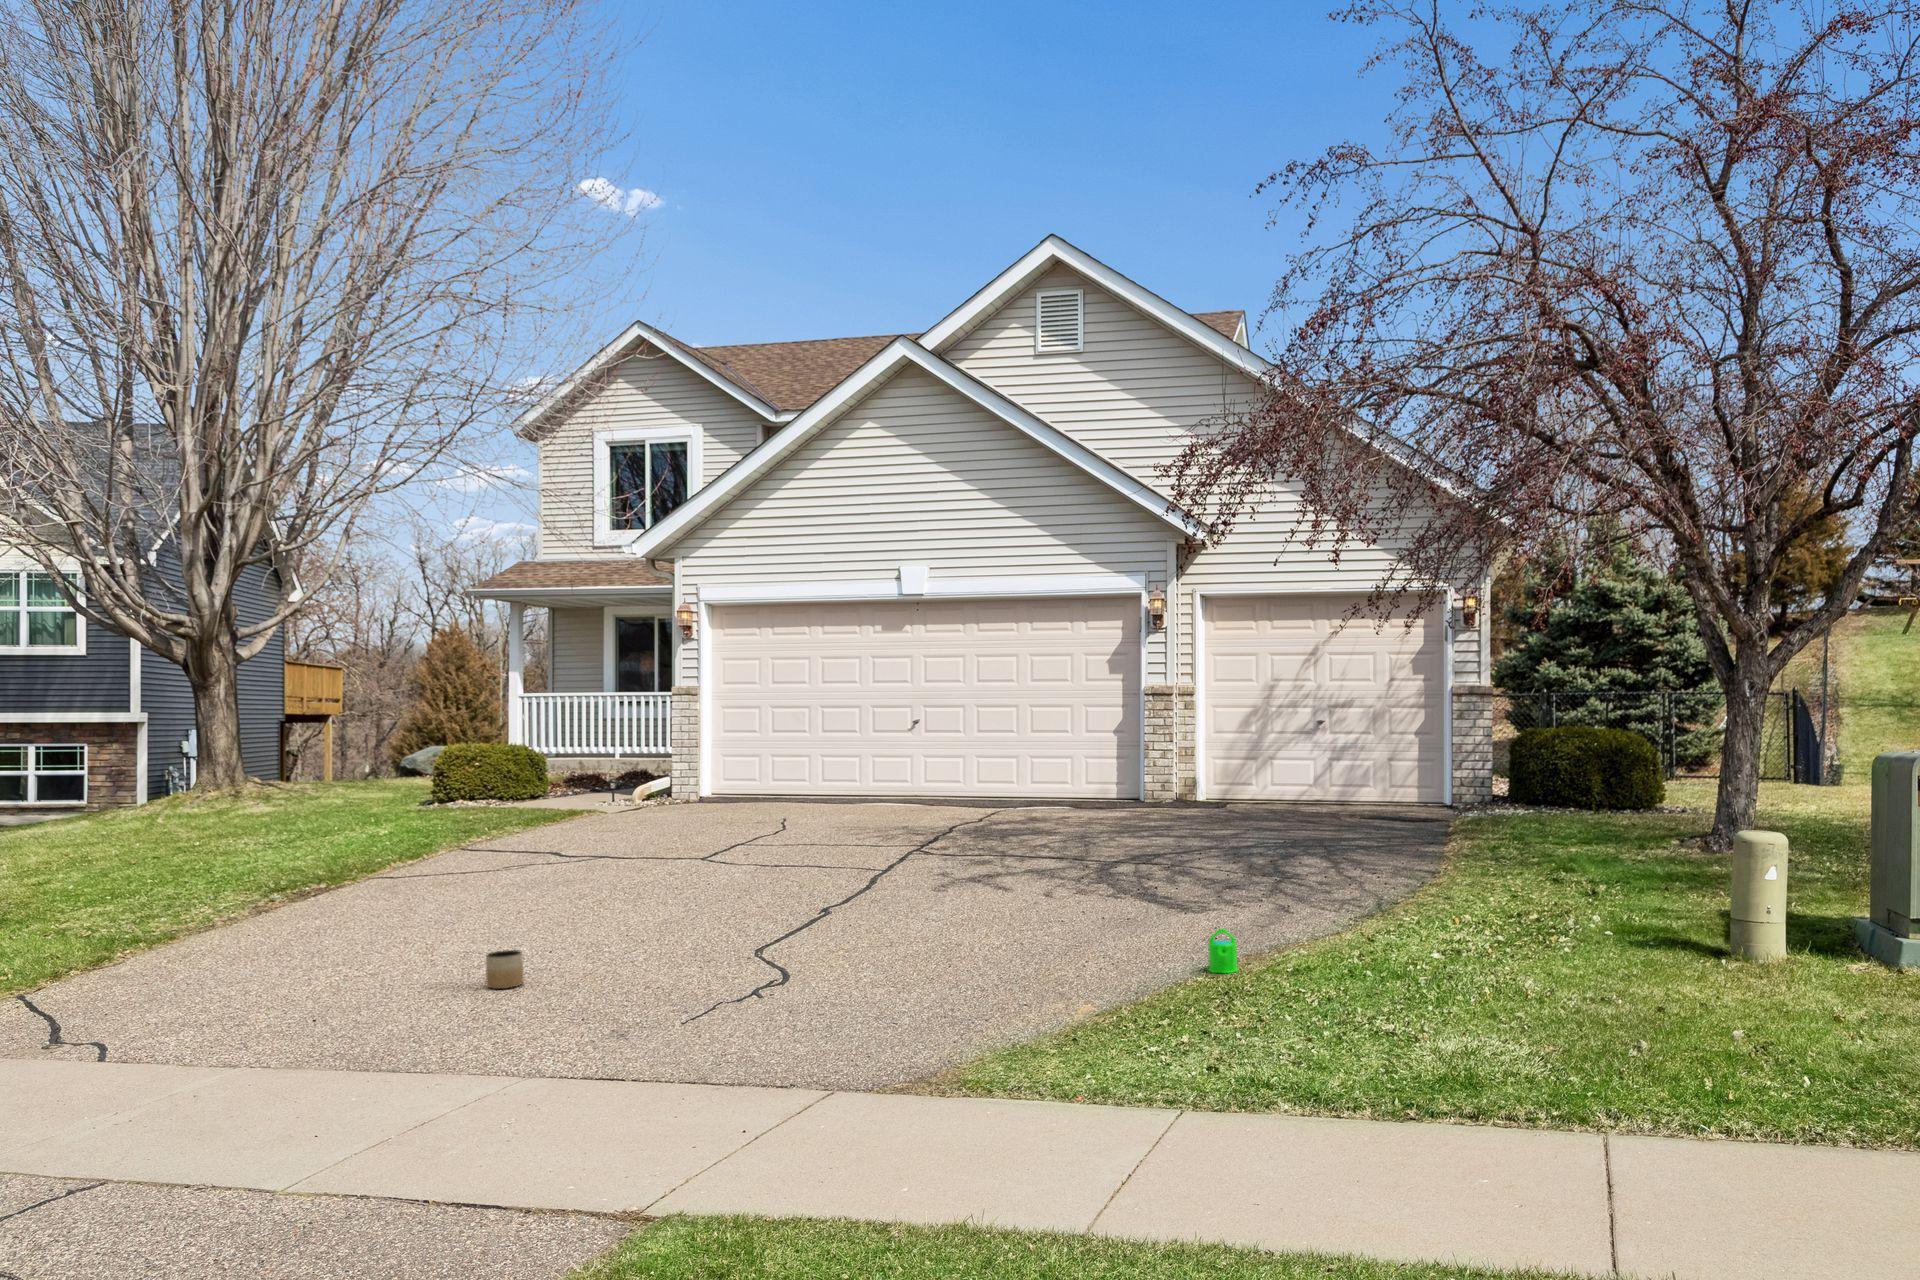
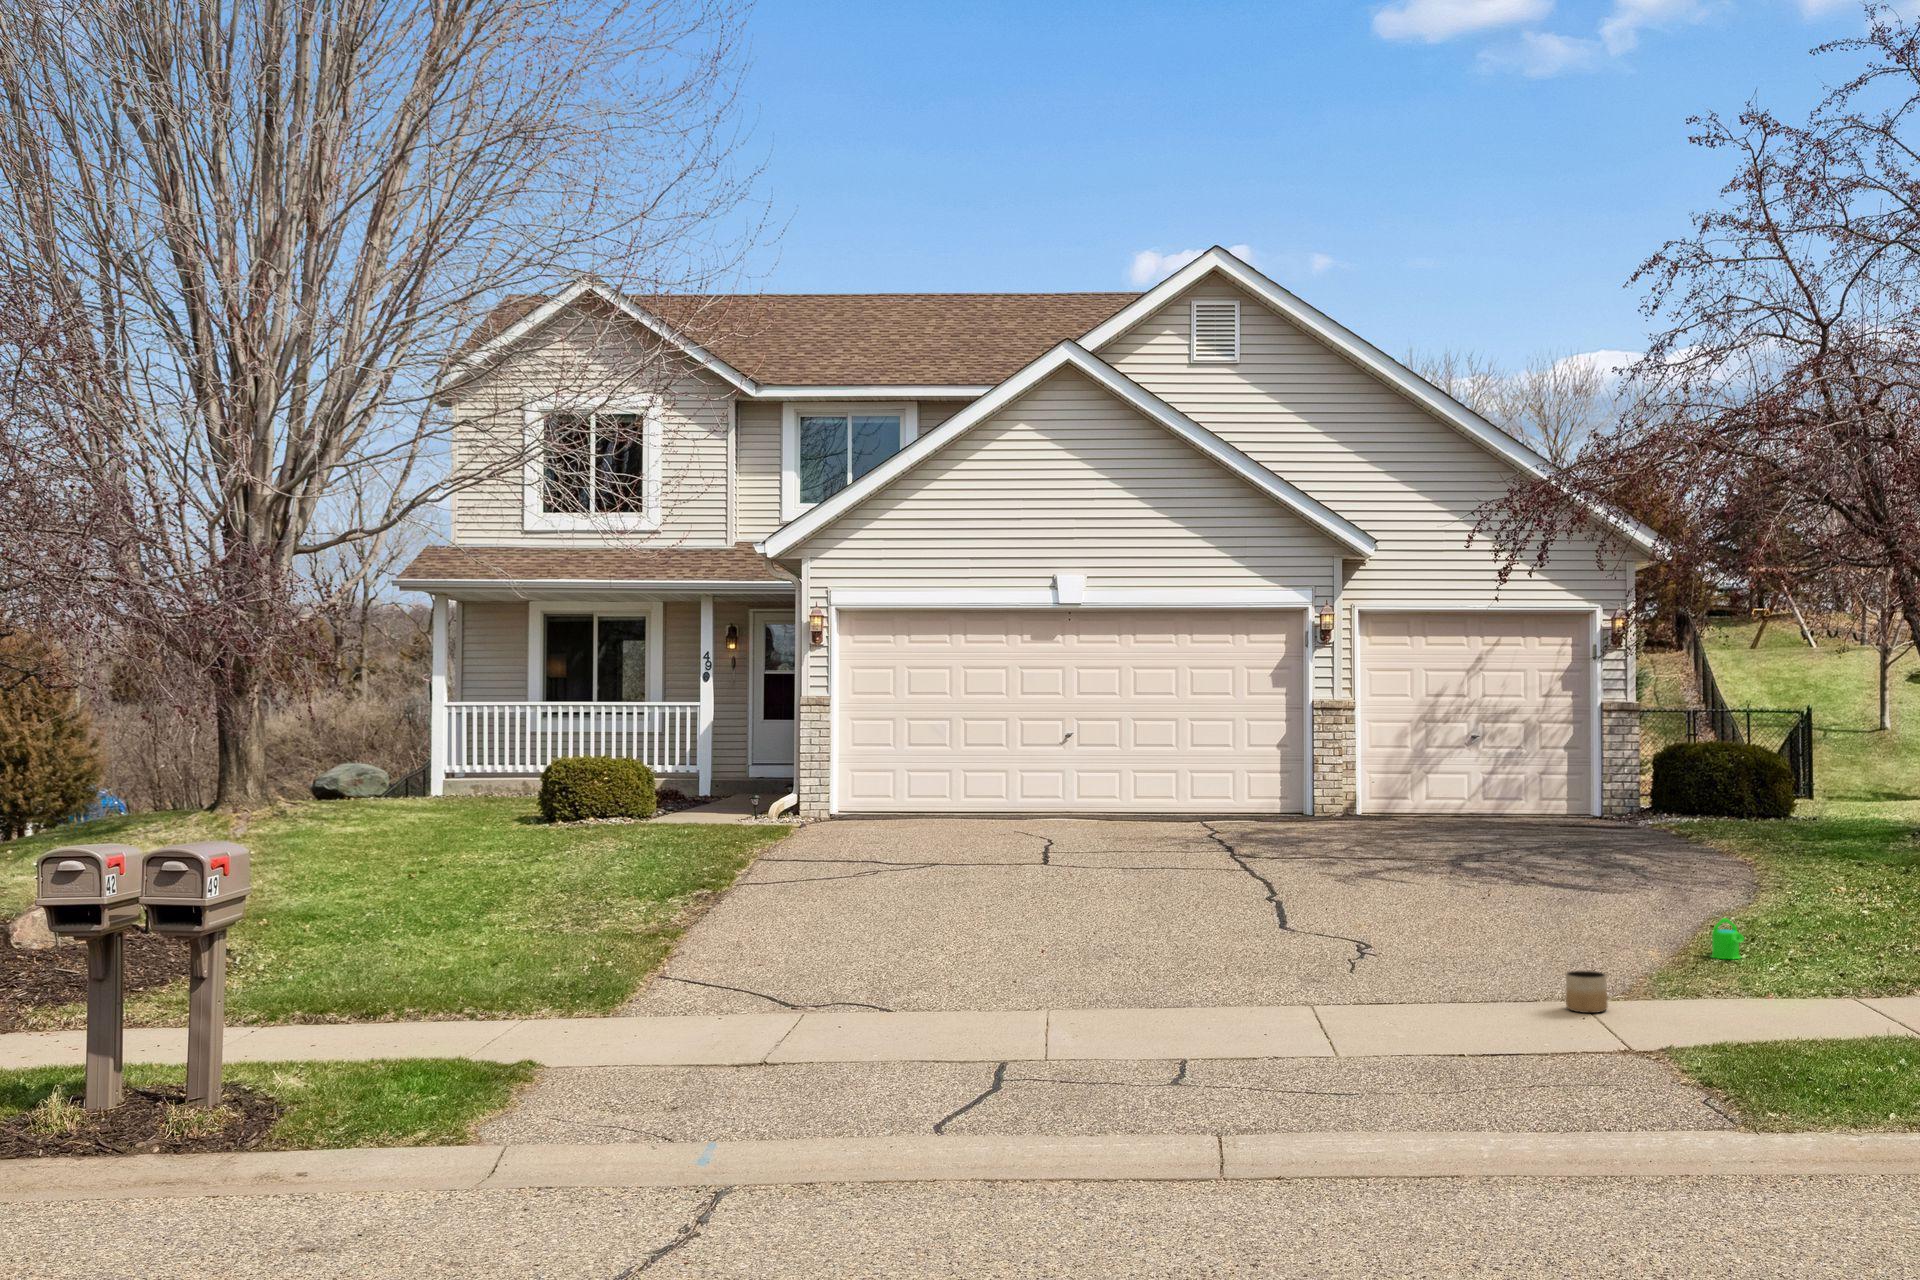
planter: present [486,950,523,989] -> present [1566,971,1608,1013]

